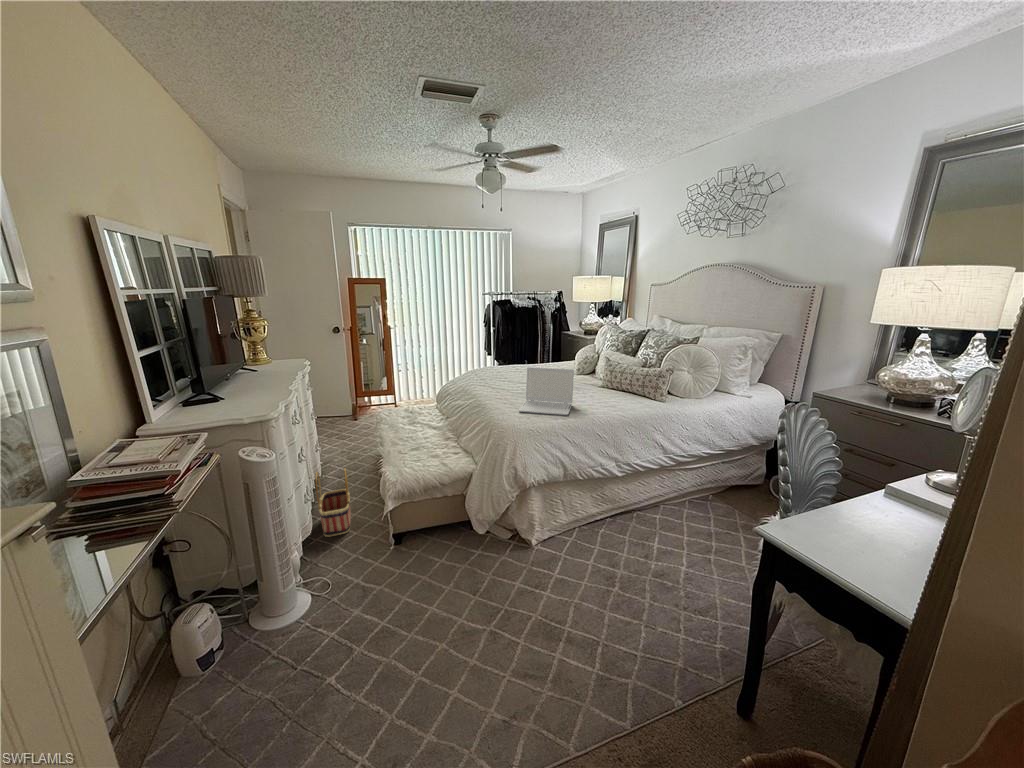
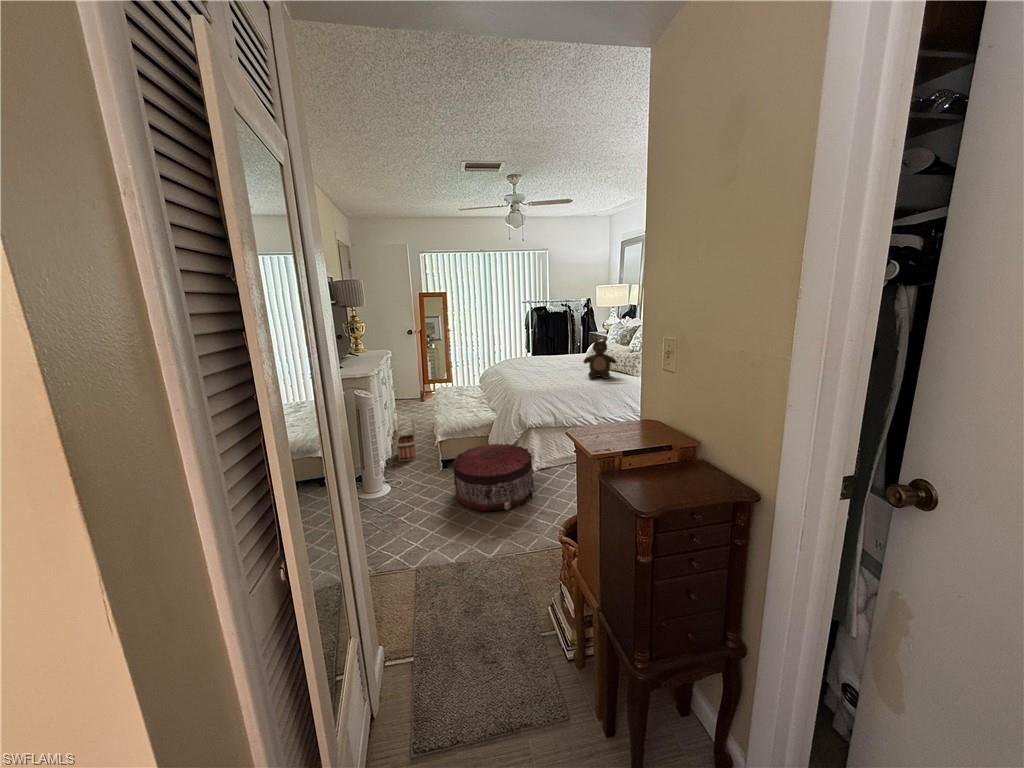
stuffed bear: none [590,347,635,406] -> present [583,337,617,379]
laptop: present [519,368,574,415] -> none [528,352,569,383]
pouf: none [418,512,550,651] -> present [452,443,534,511]

